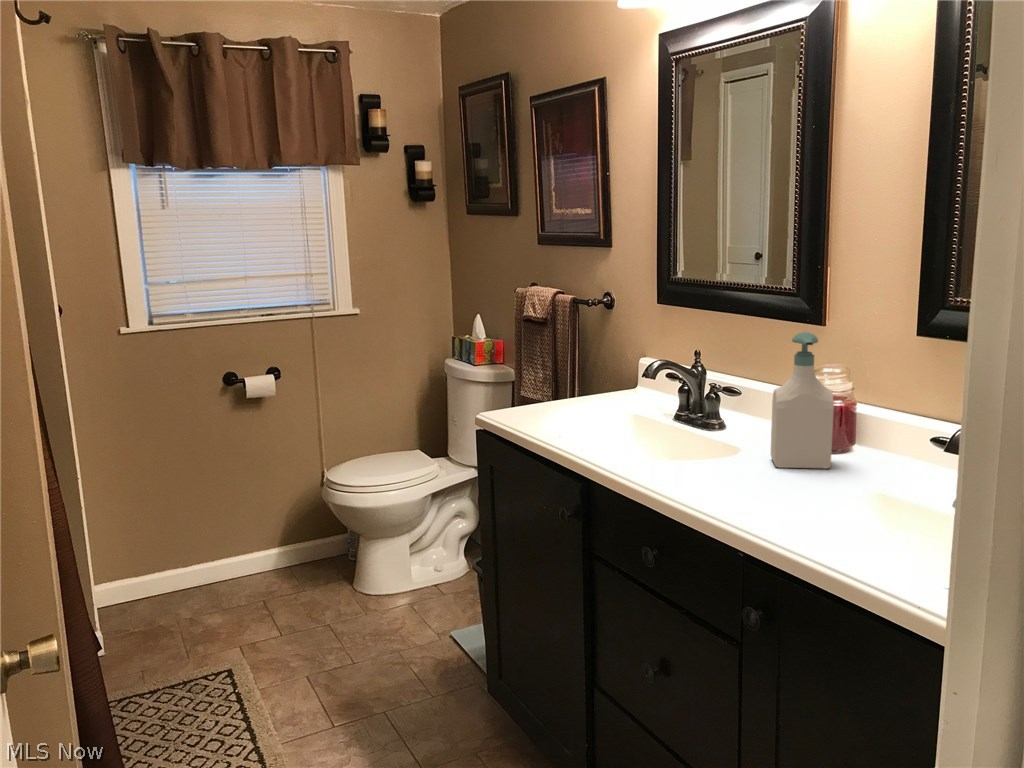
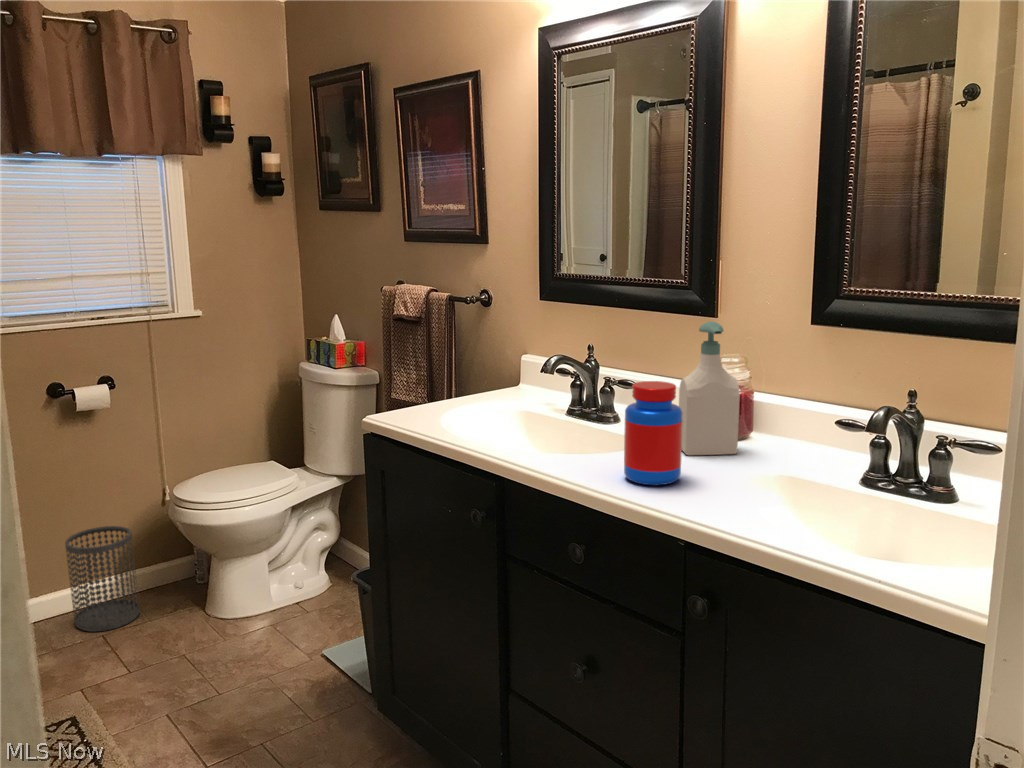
jar: none [700,392,760,497] -> present [624,381,682,485]
wastebasket: none [236,502,298,595] -> present [65,526,140,632]

